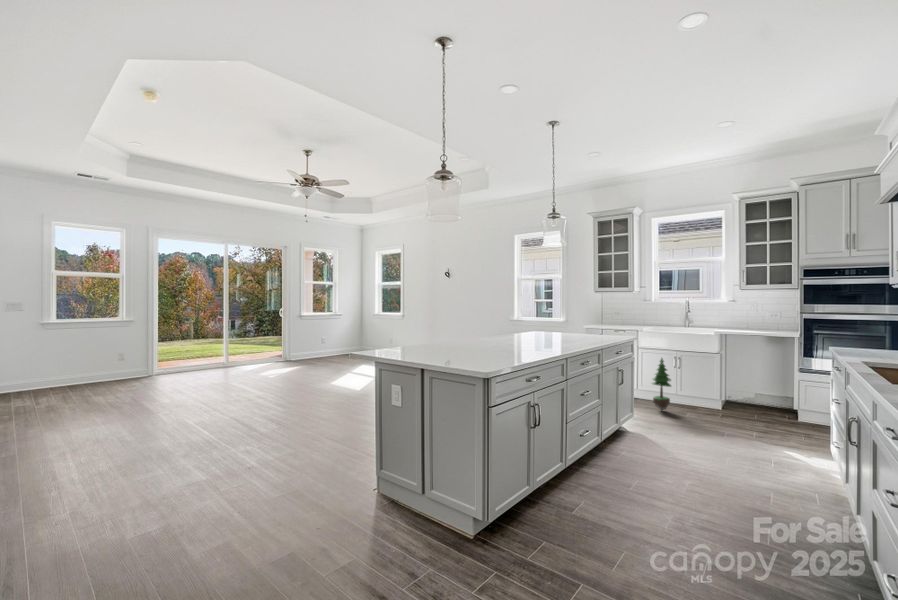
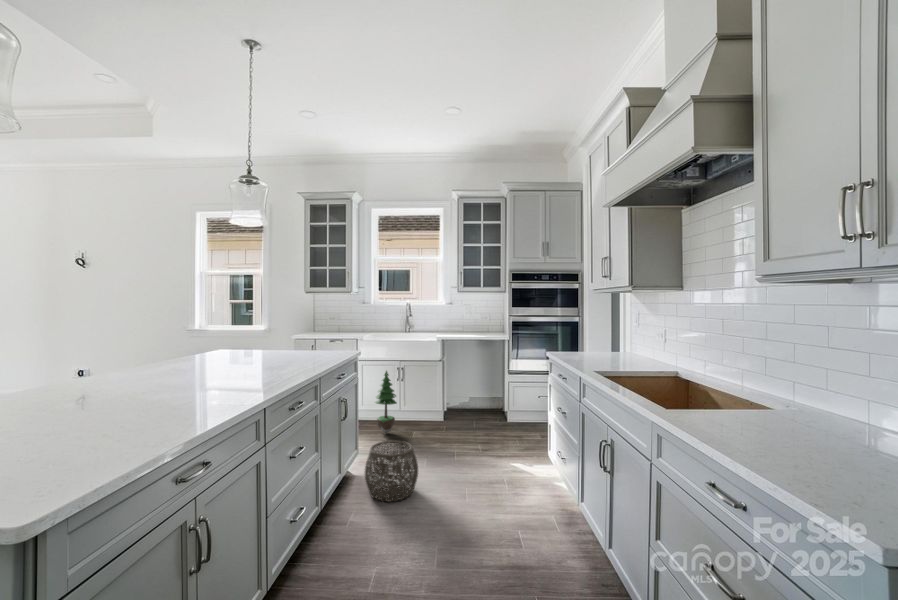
woven basket: none [636,407,682,452] -> present [365,440,418,502]

